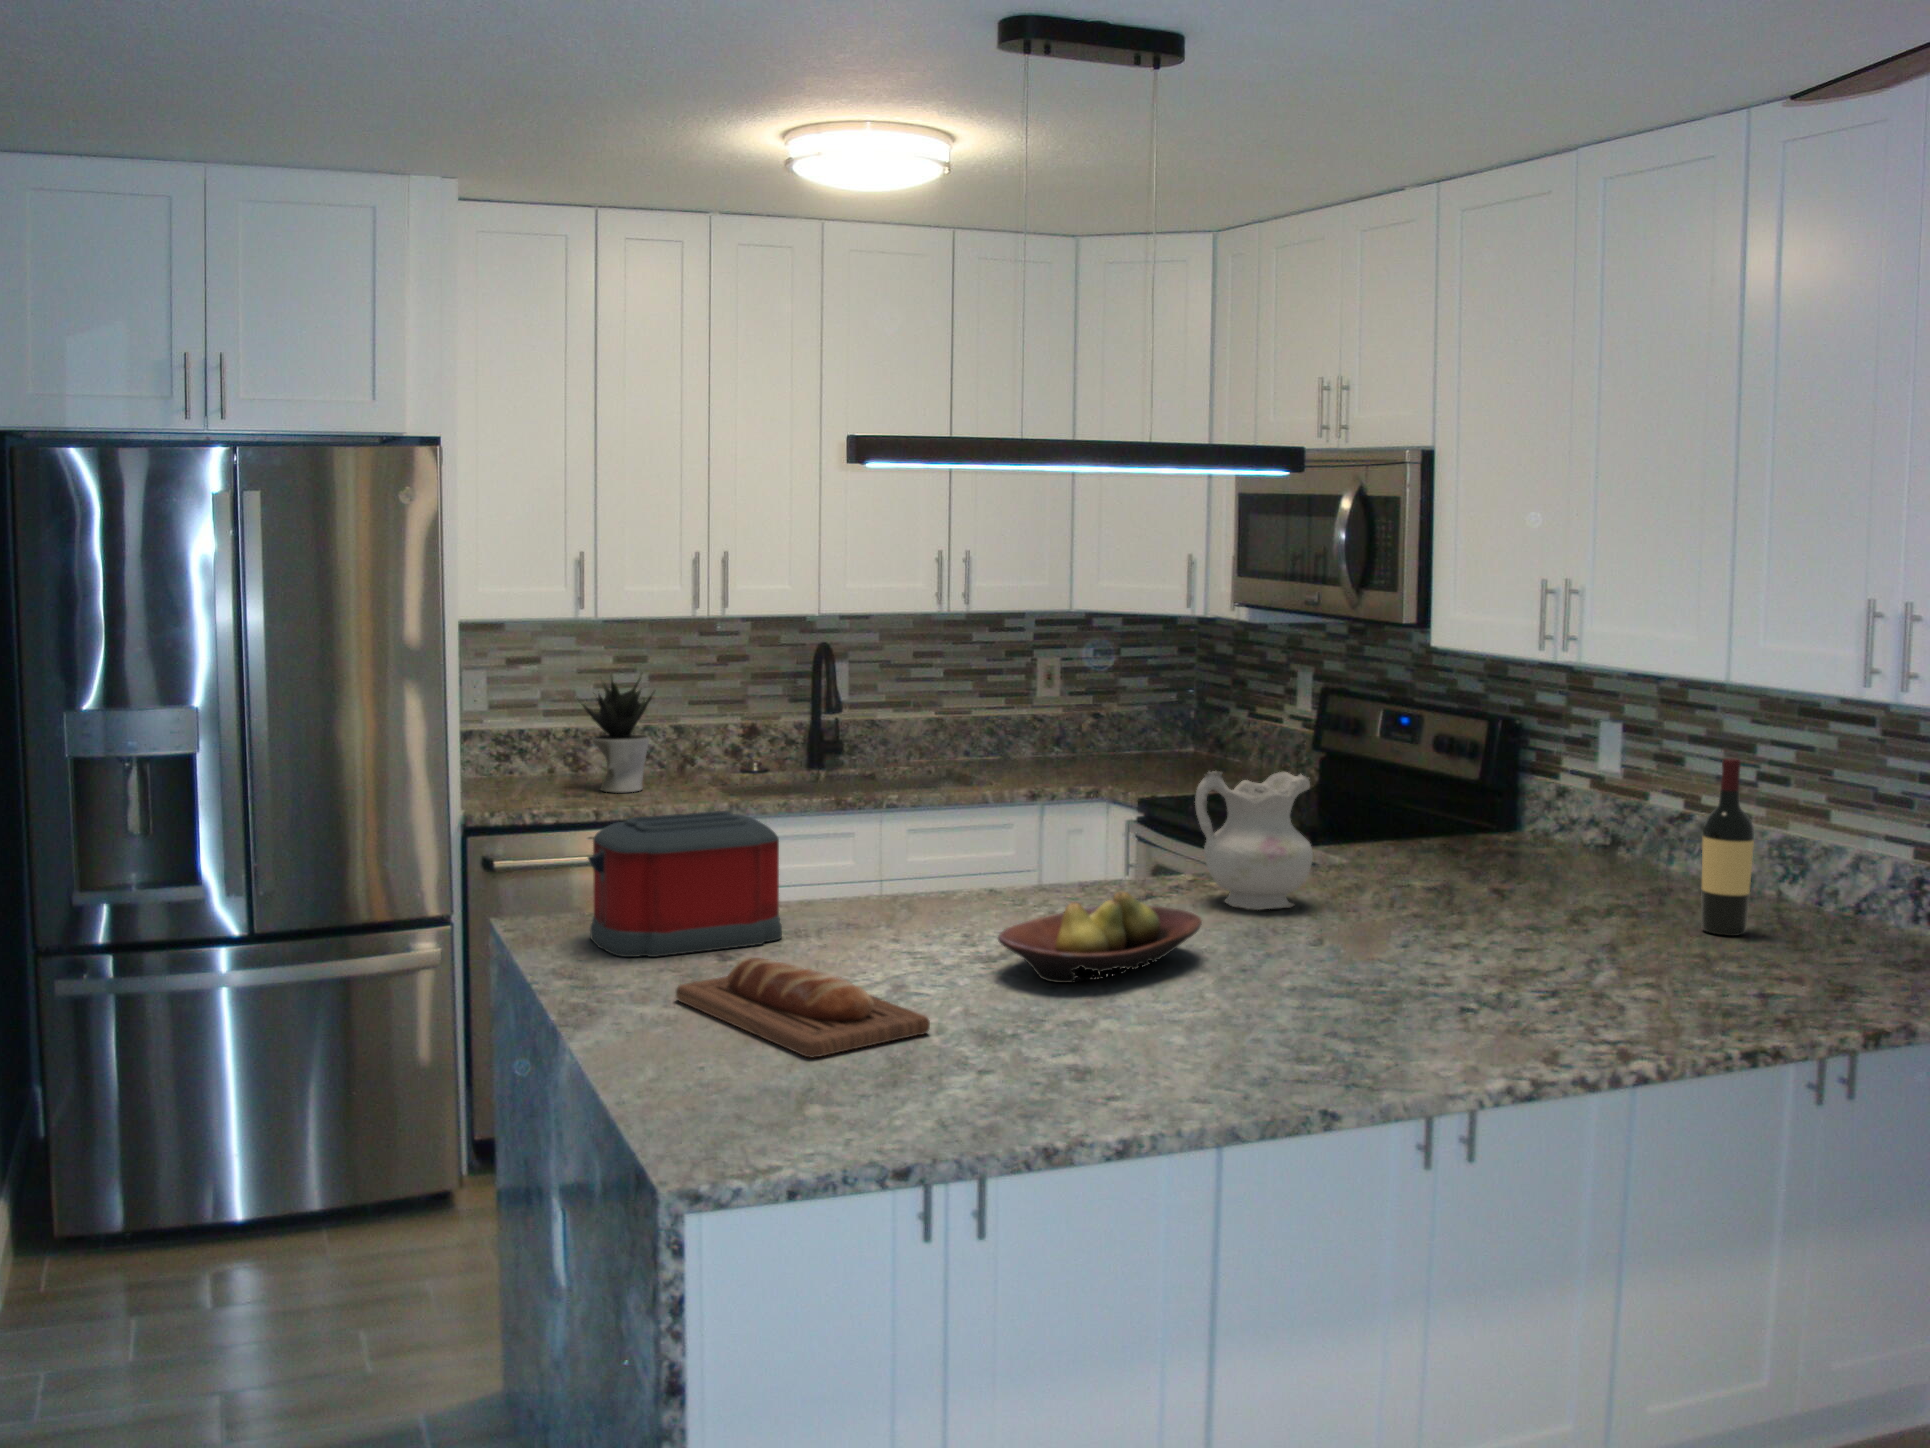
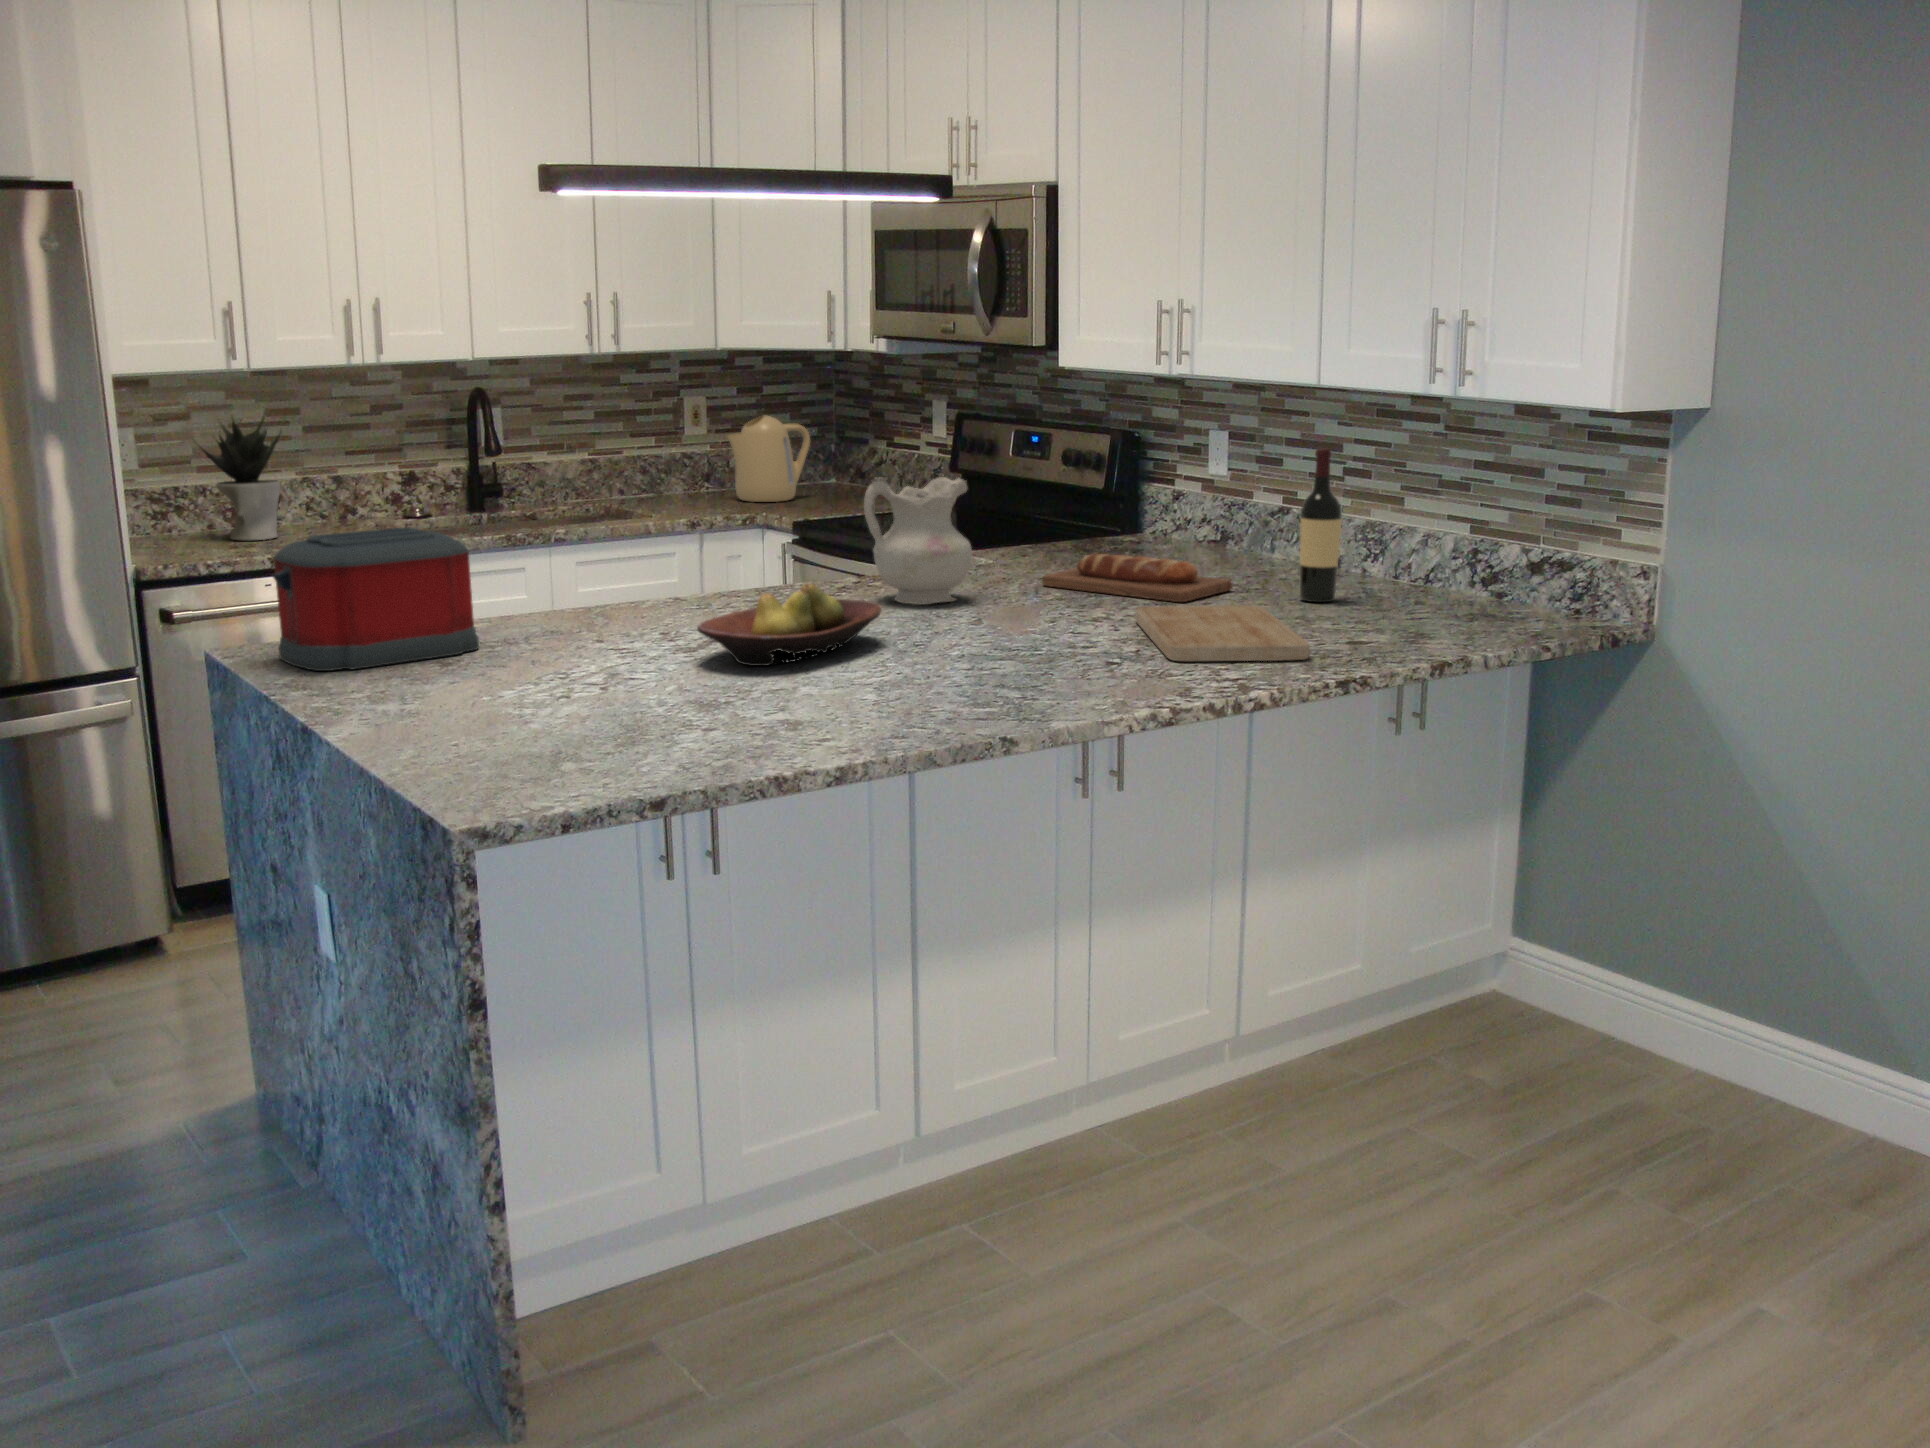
kettle: none [1079,681,1165,768] -> present [727,415,810,502]
cutting board: none [1497,932,1709,1021] -> present [1136,606,1309,661]
bread loaf: present [676,958,930,1057] -> present [1042,554,1232,602]

